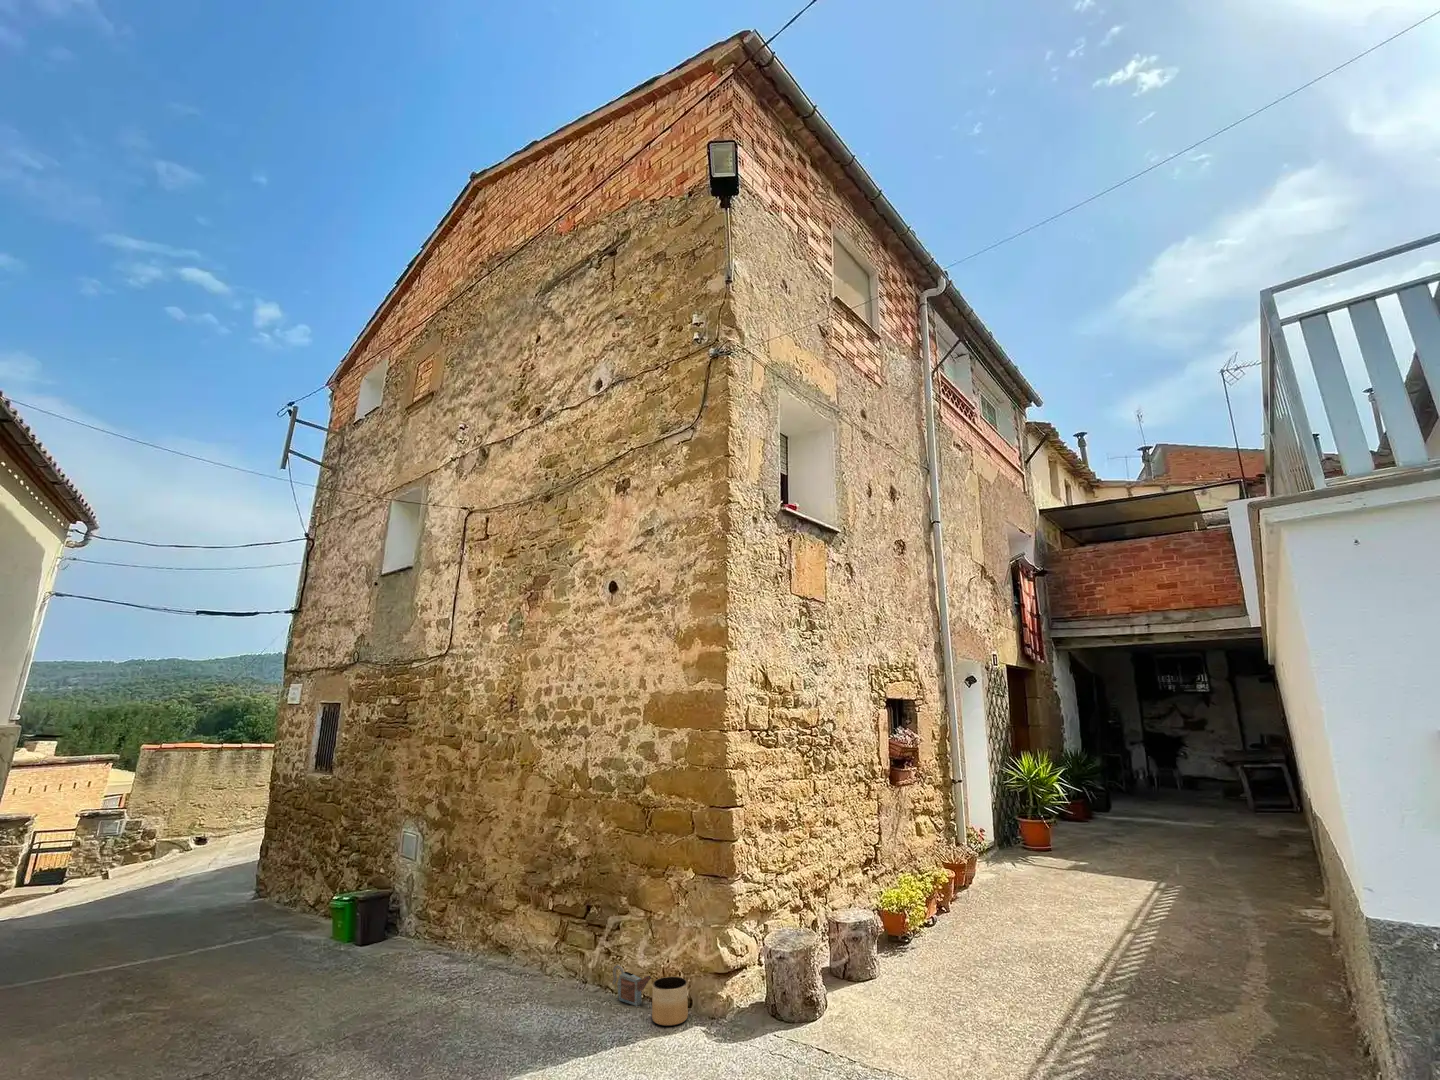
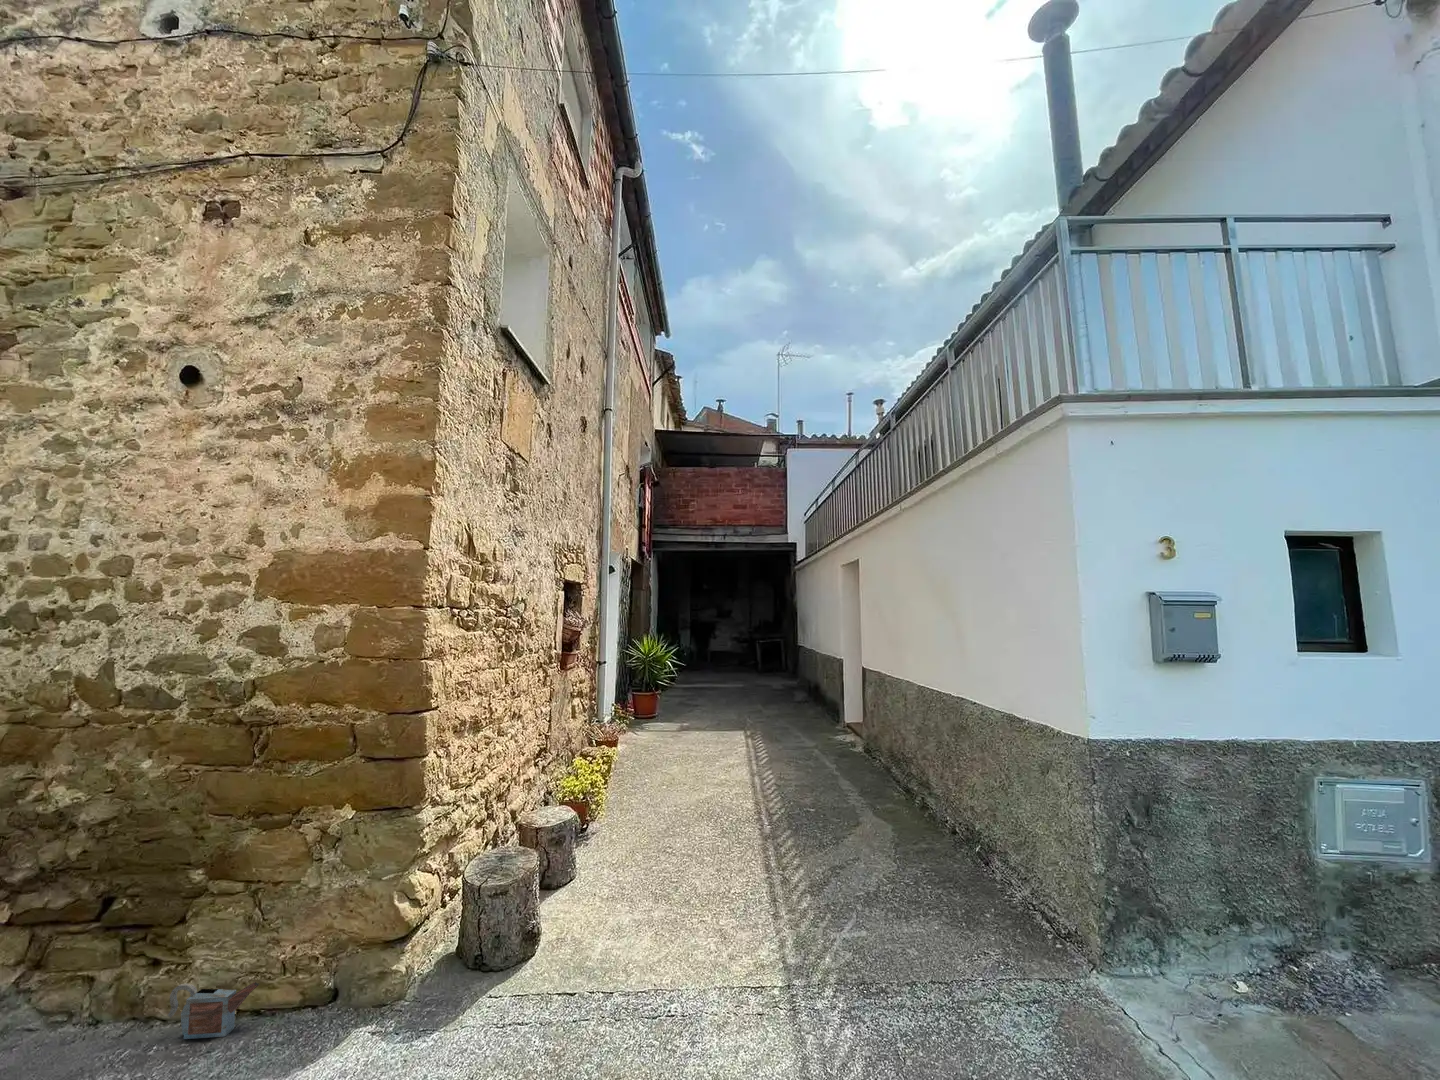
planter: present [652,976,688,1026] -> none [267,967,336,1055]

